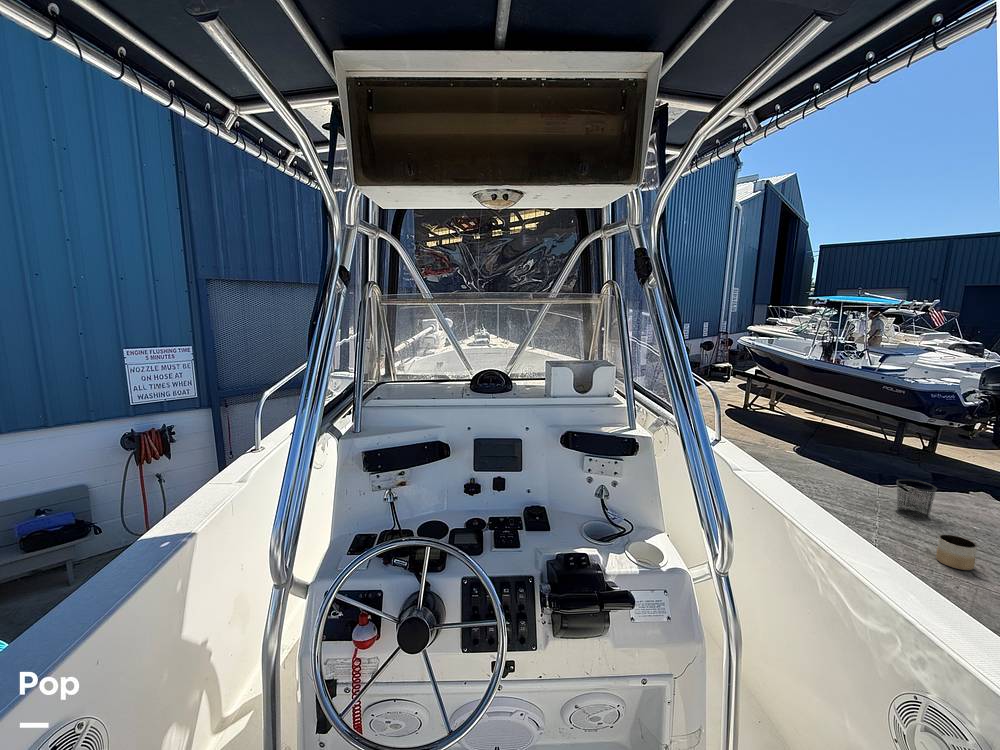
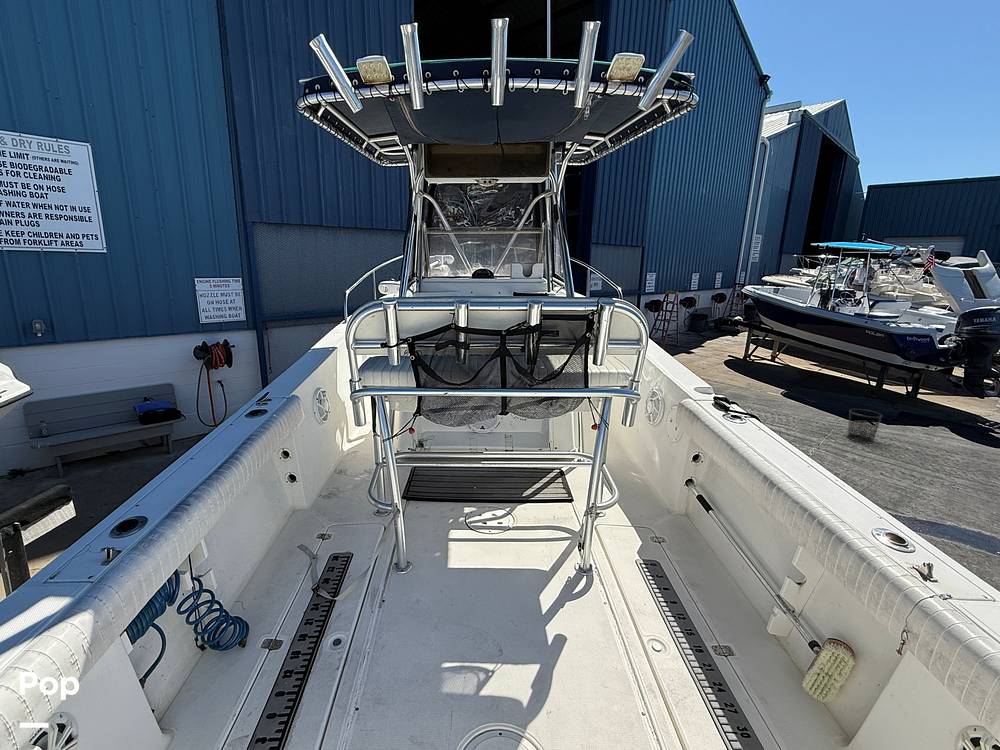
planter: present [936,535,977,570] -> none [861,449,894,476]

